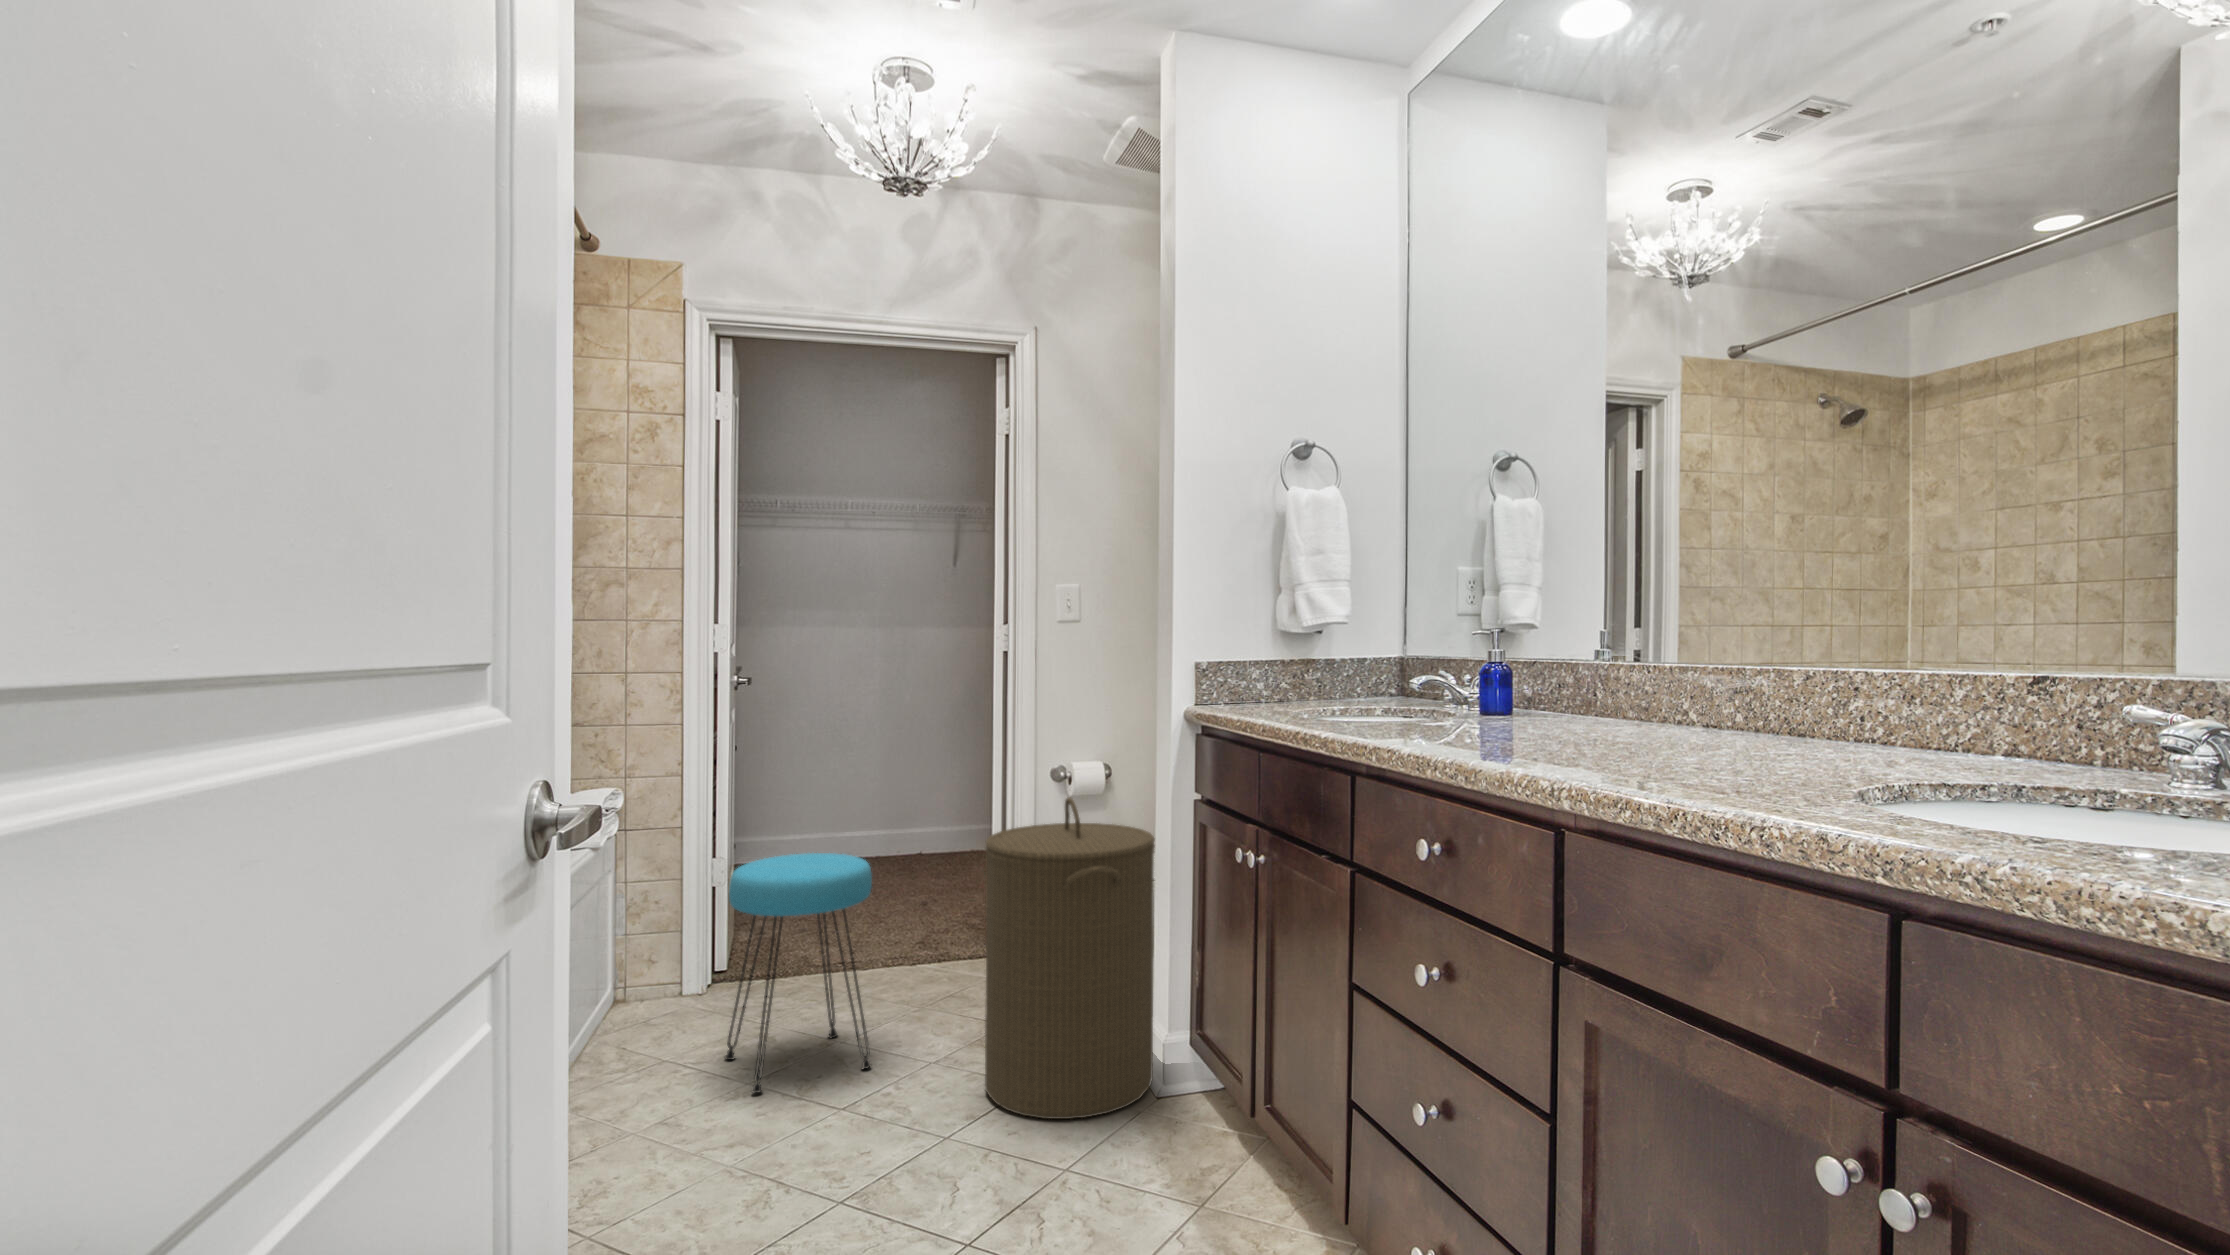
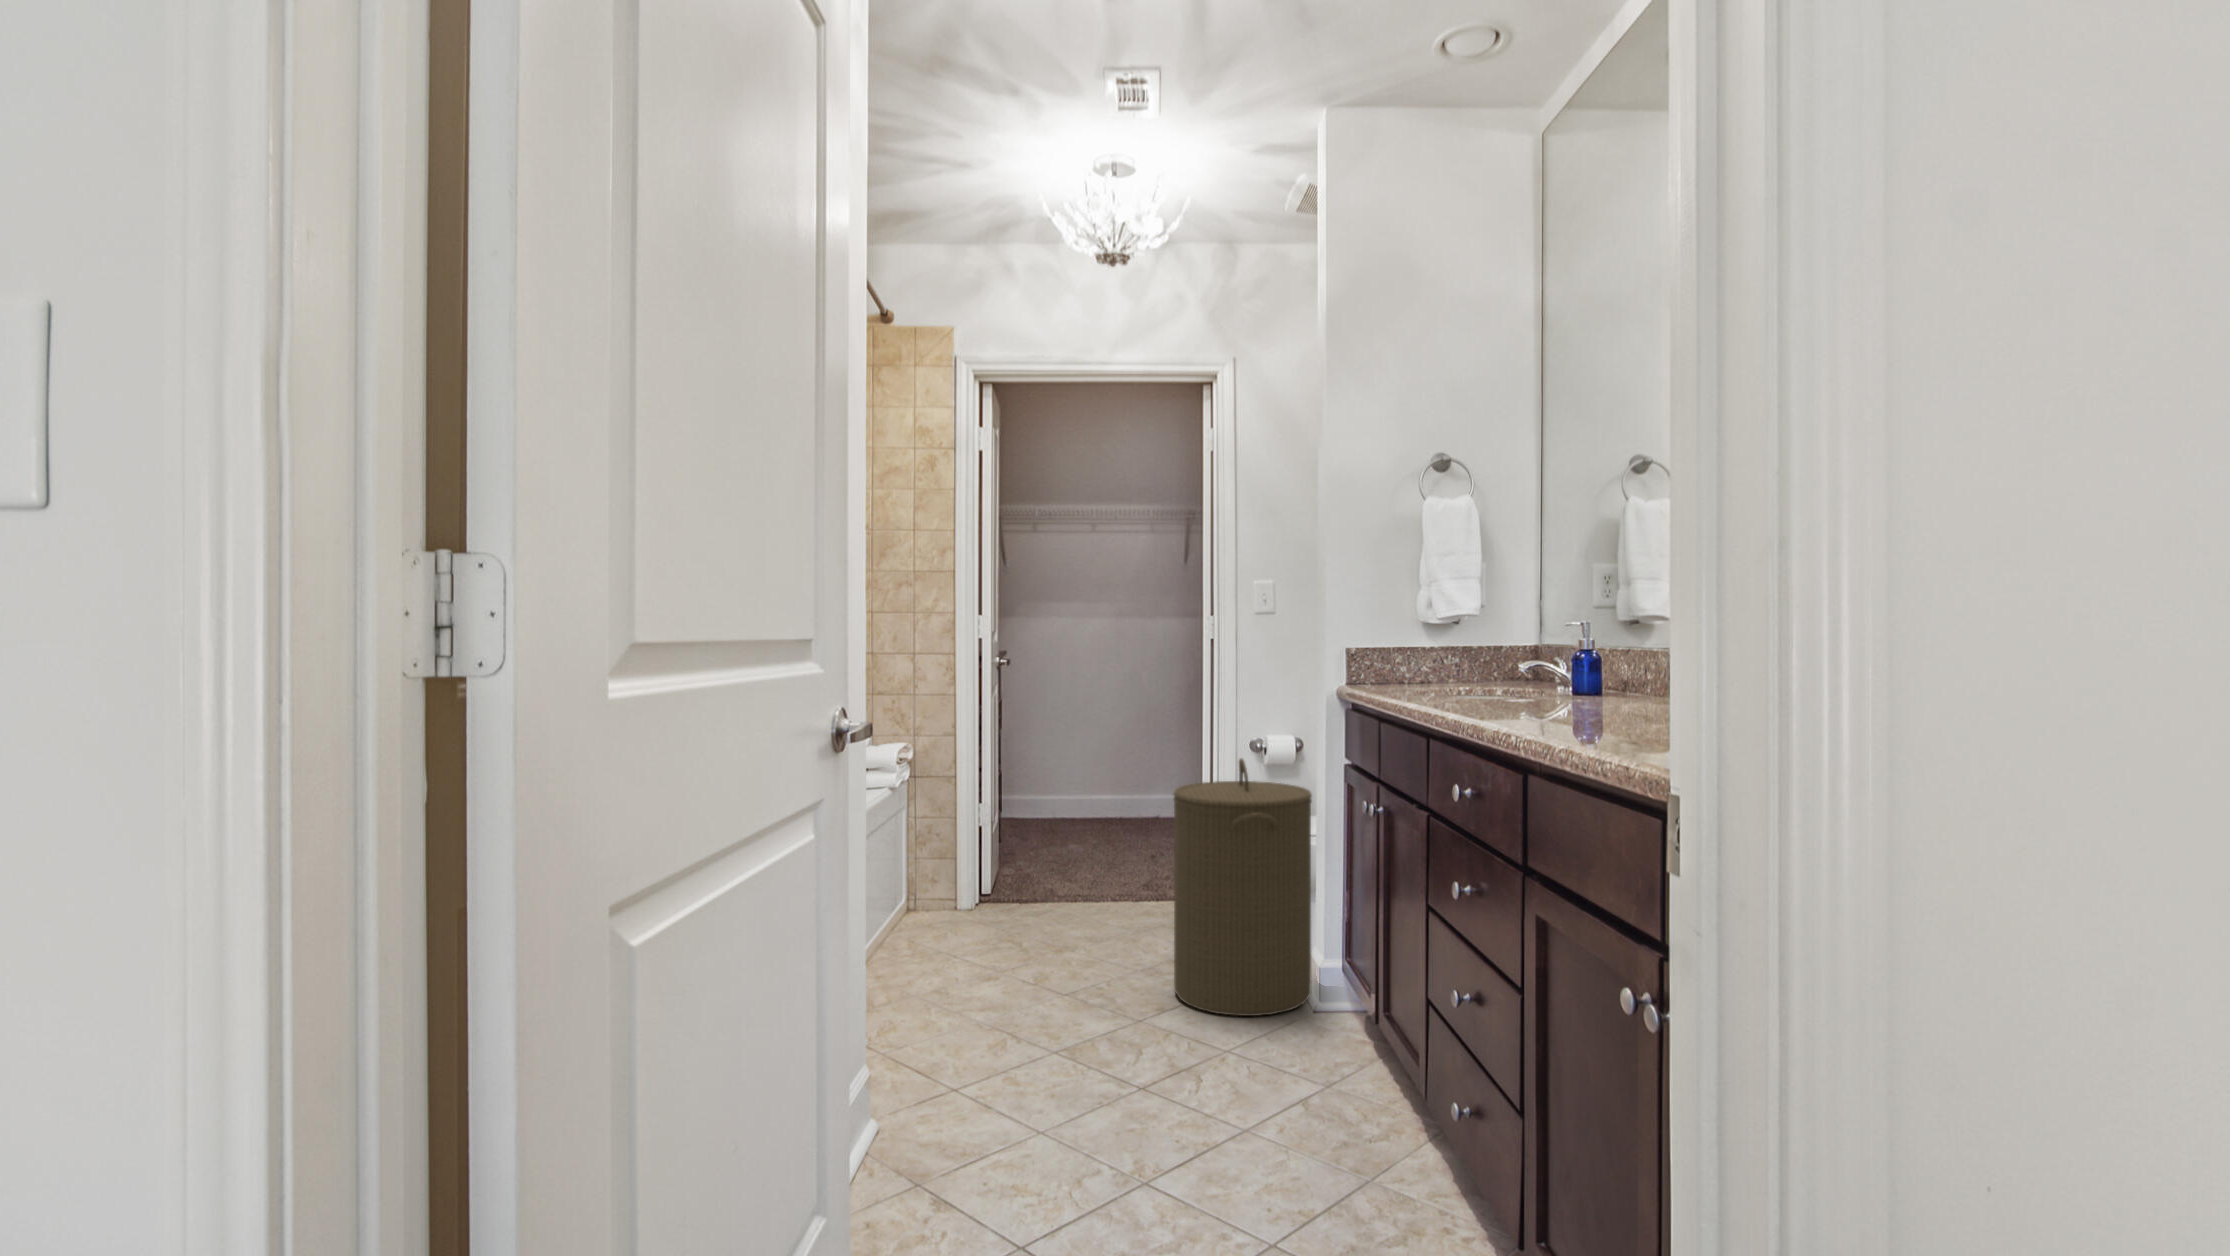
stool: present [725,853,872,1093] -> none [983,798,1091,977]

